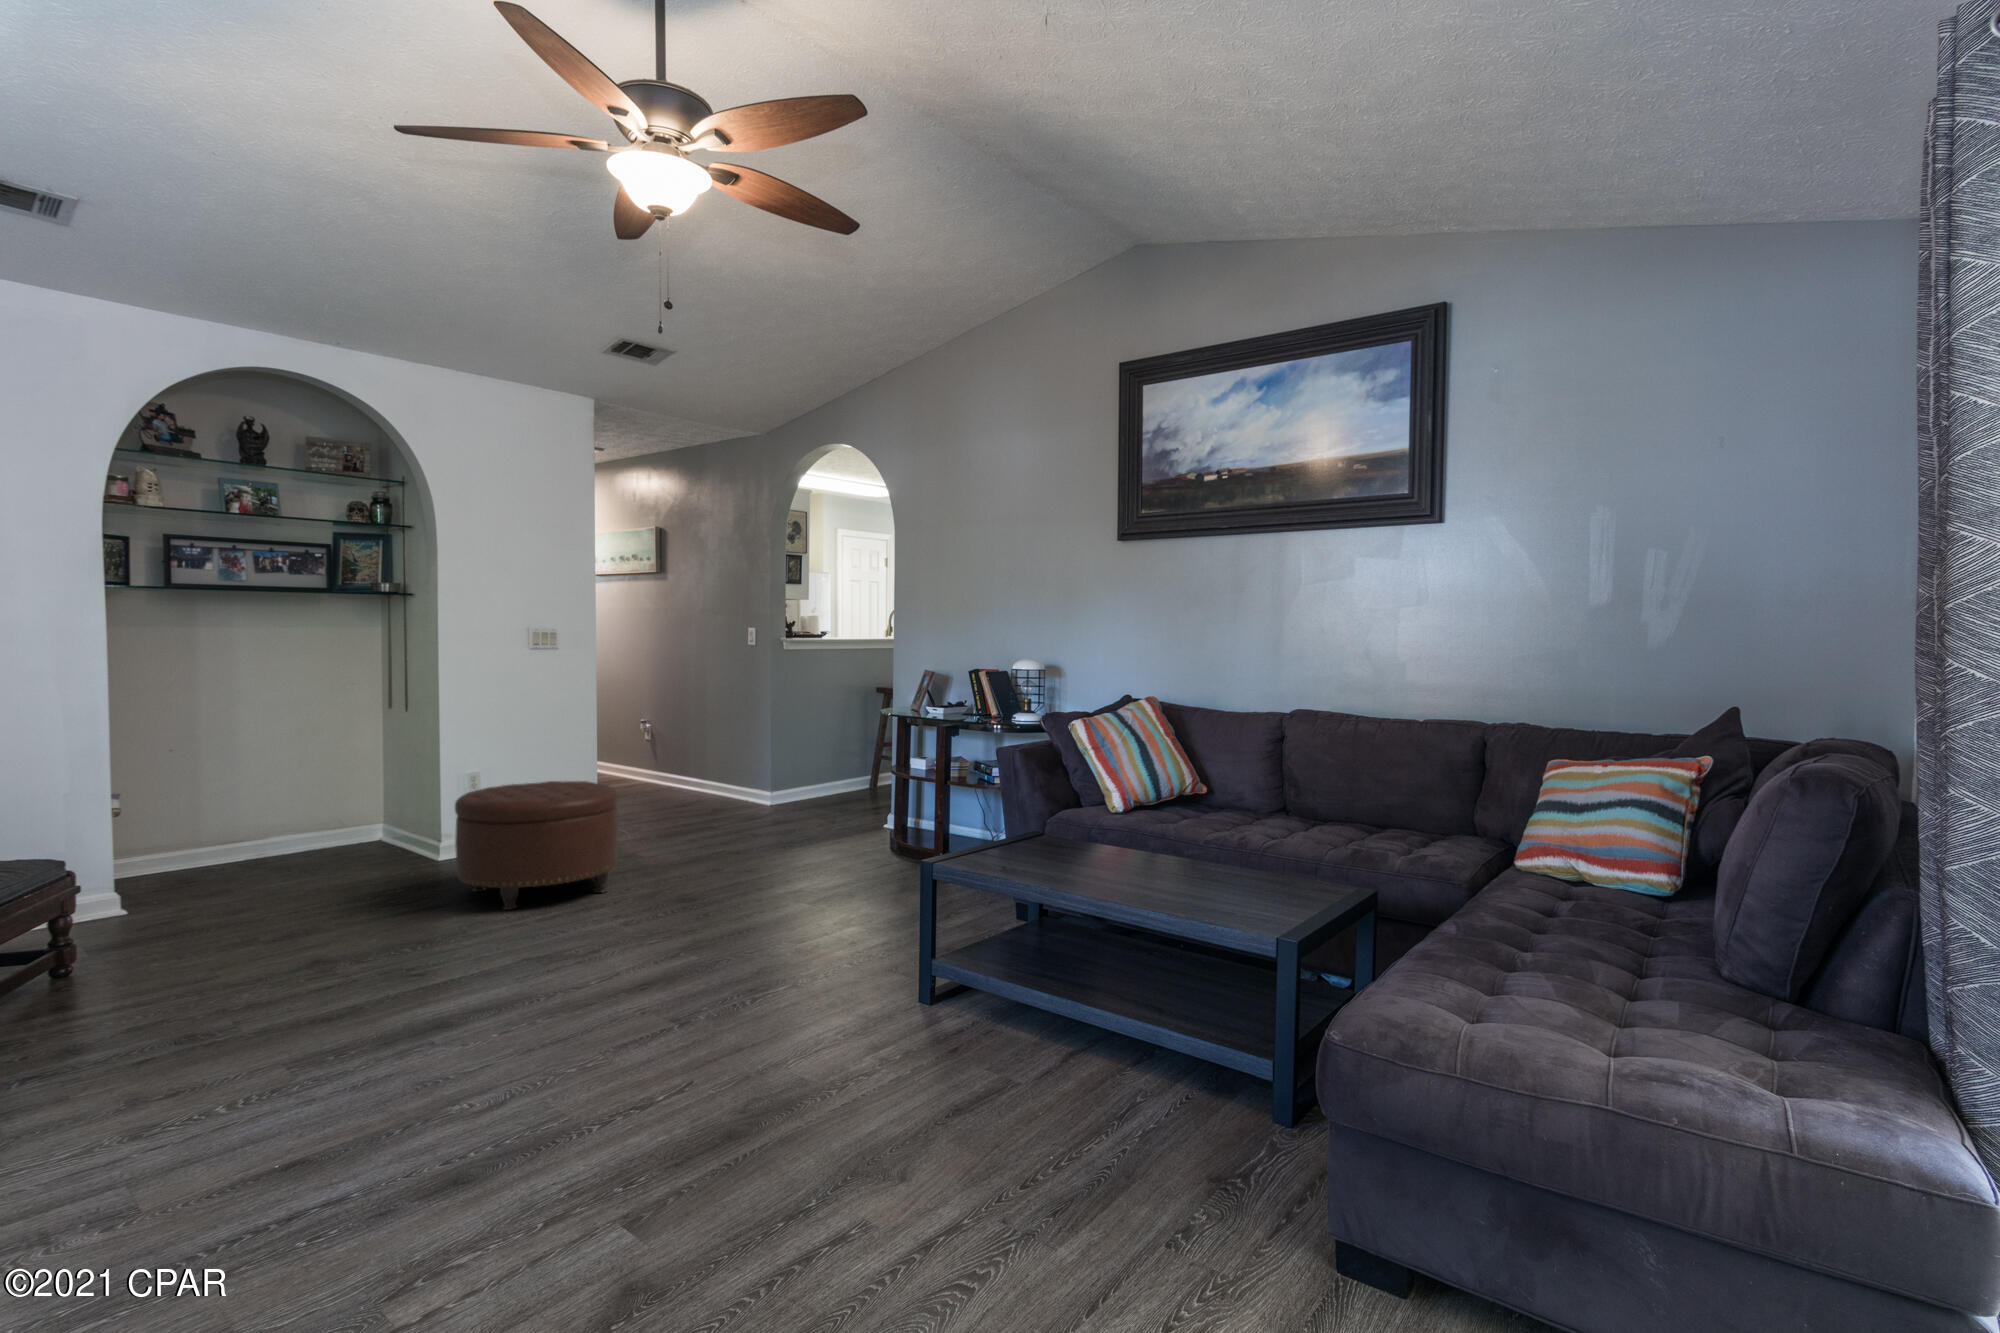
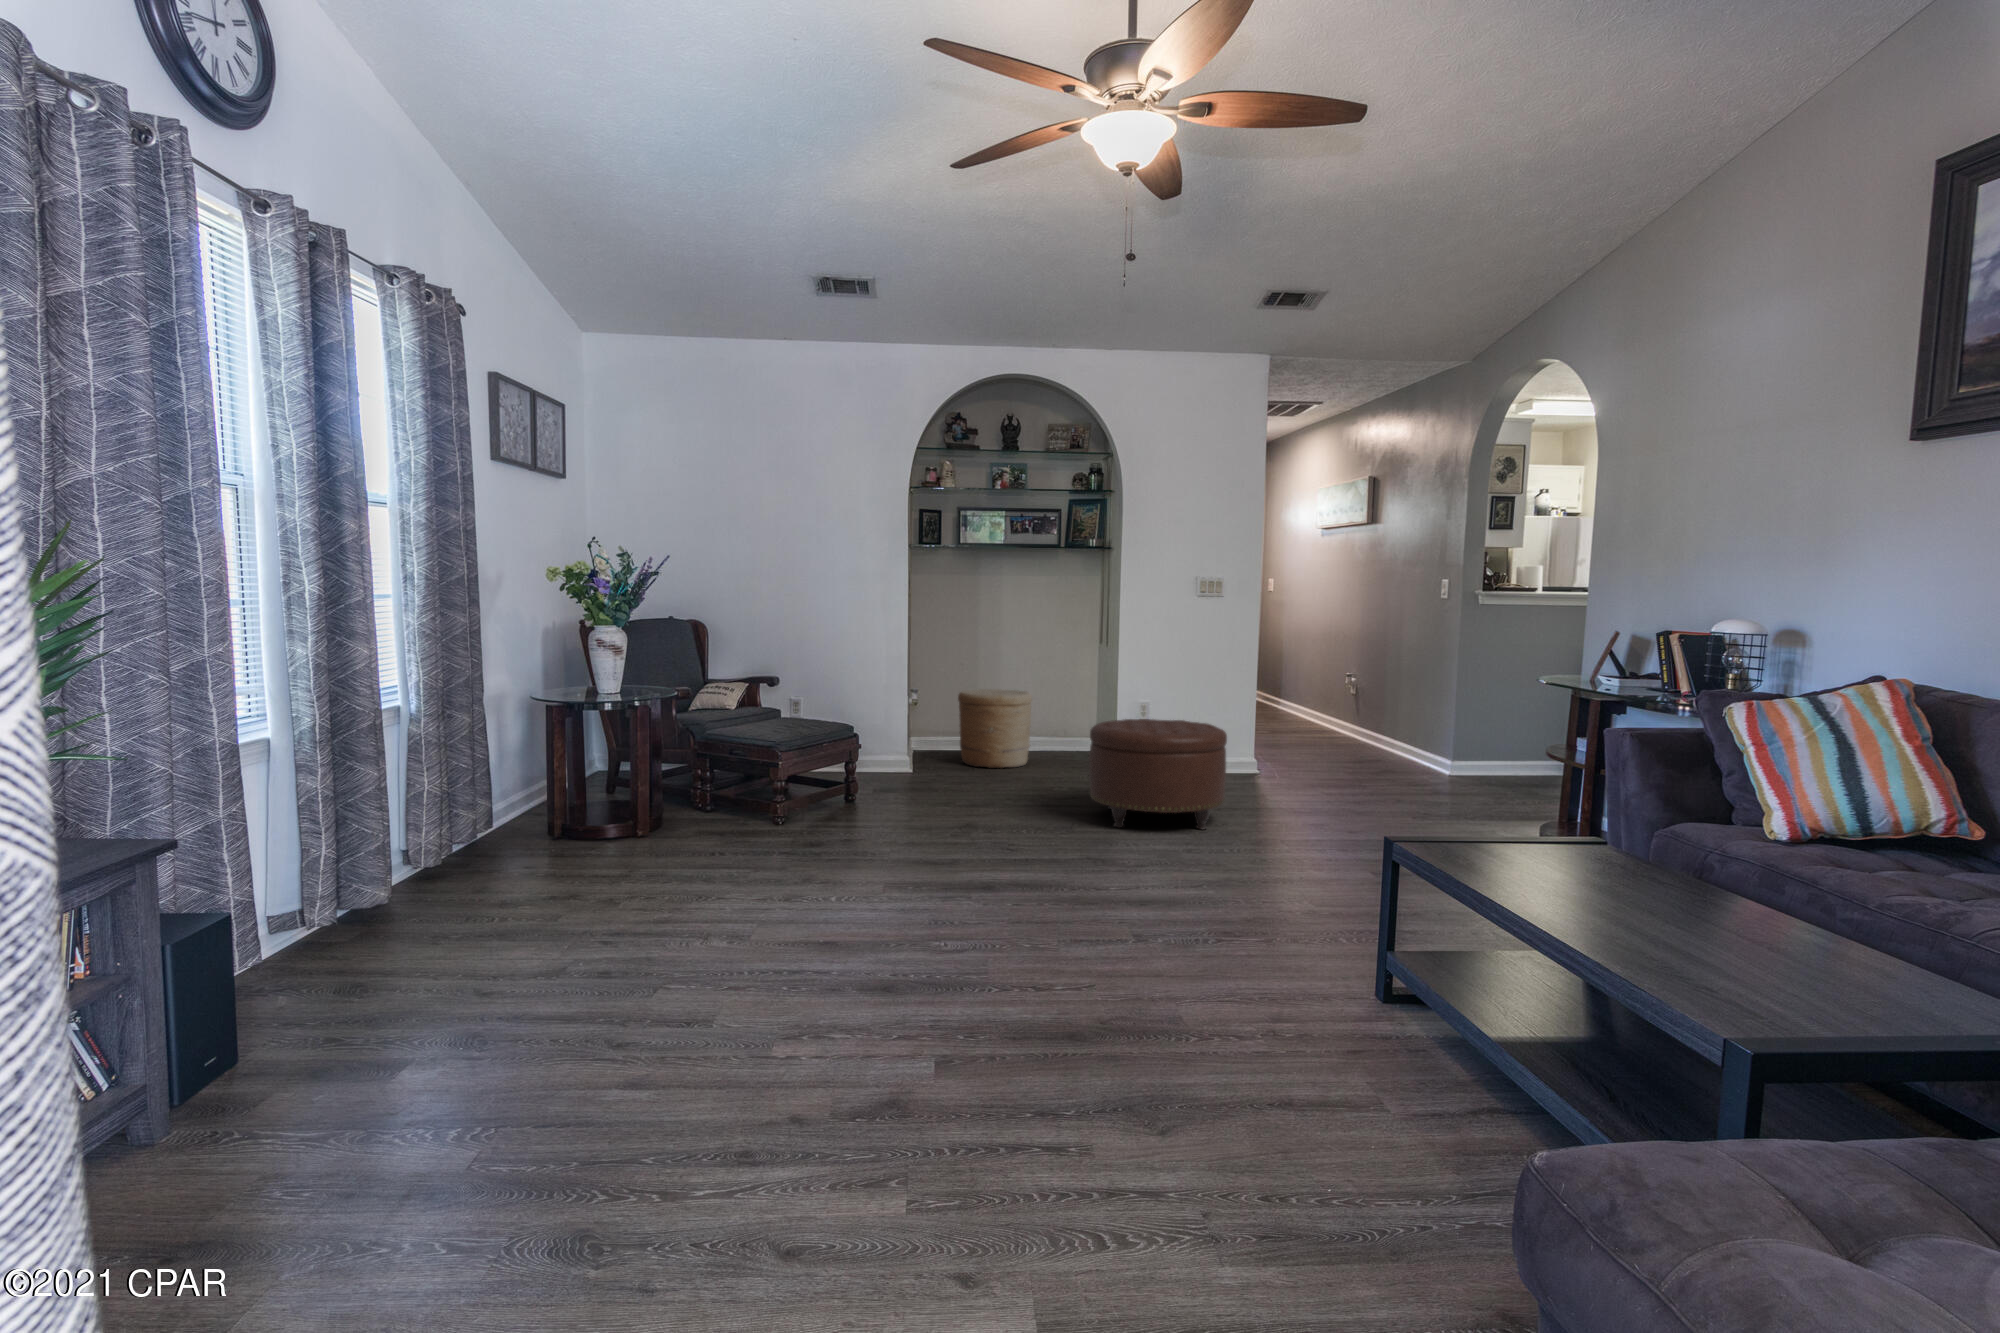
woven basket: none [183,769,304,876] -> present [958,689,1032,768]

